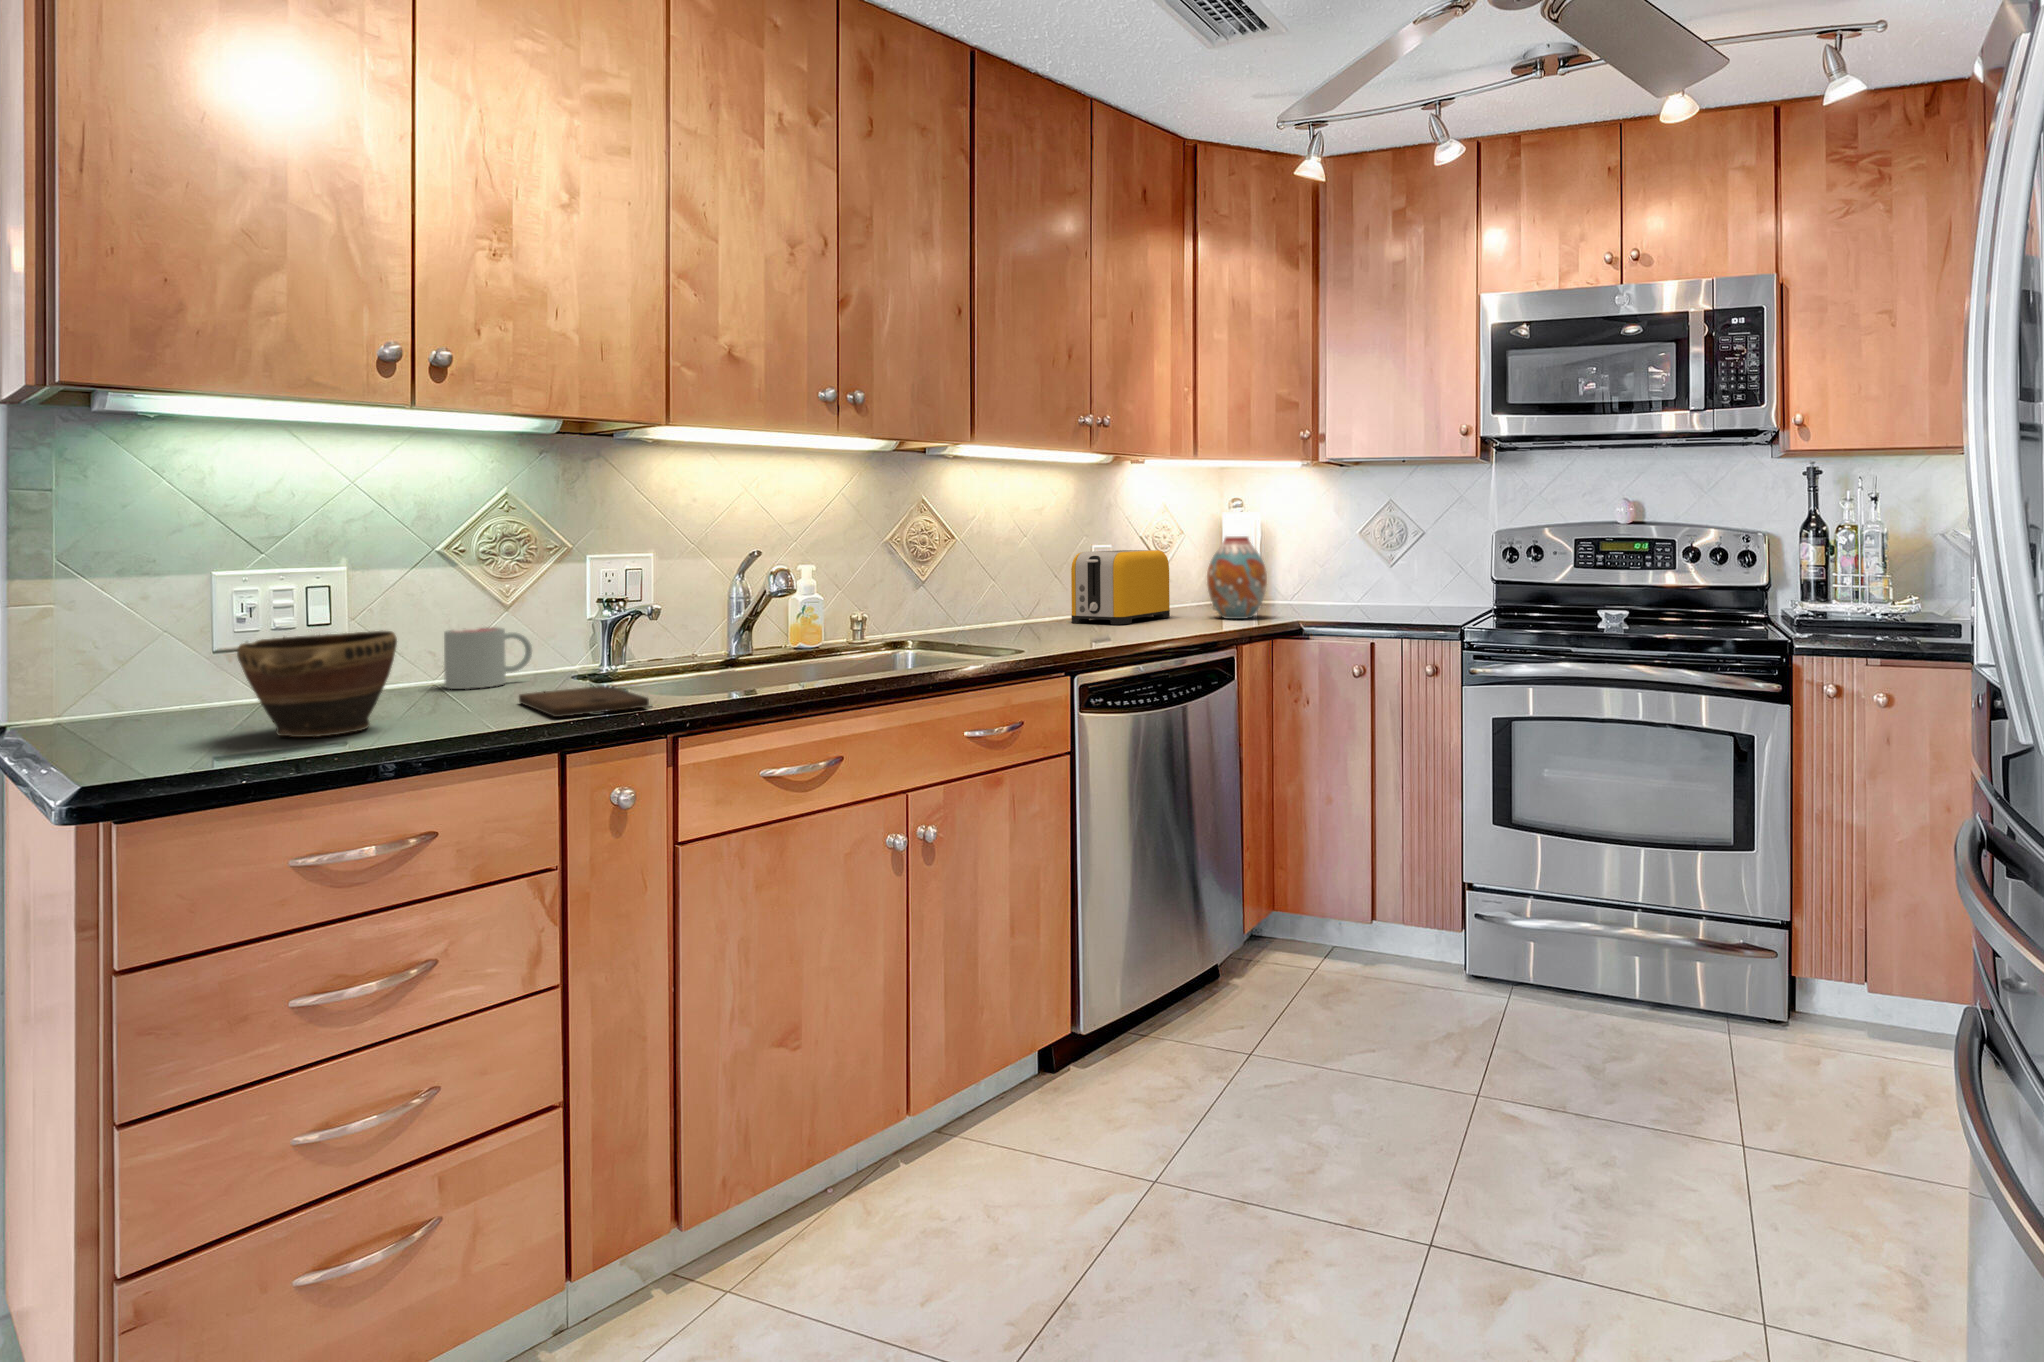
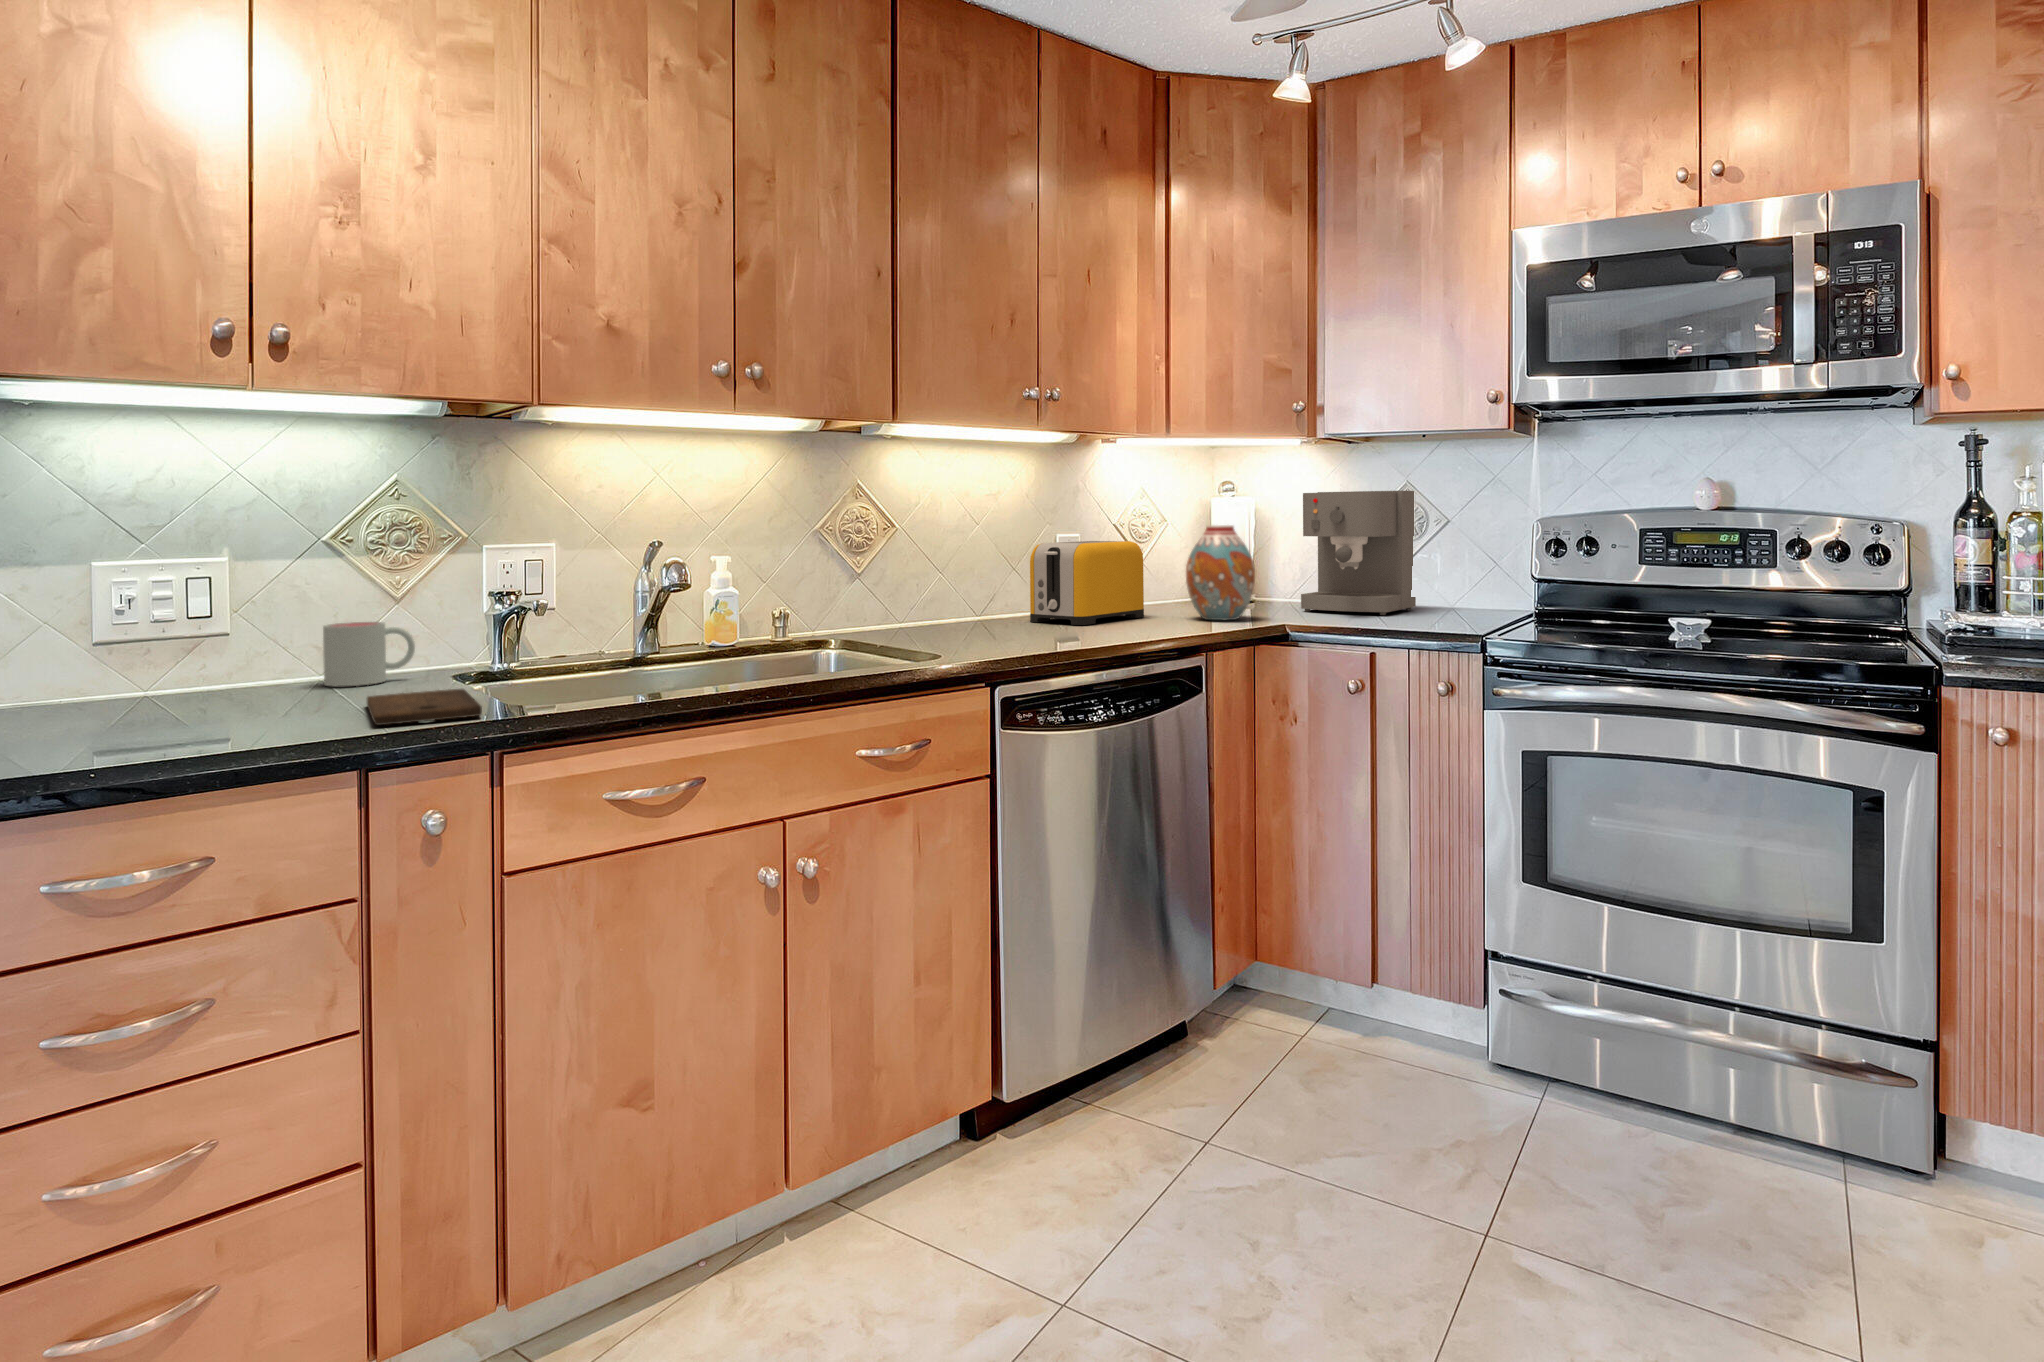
coffee maker: none [1301,506,1394,613] -> present [1301,491,1416,615]
bowl: present [237,630,397,737] -> none [49,627,219,741]

